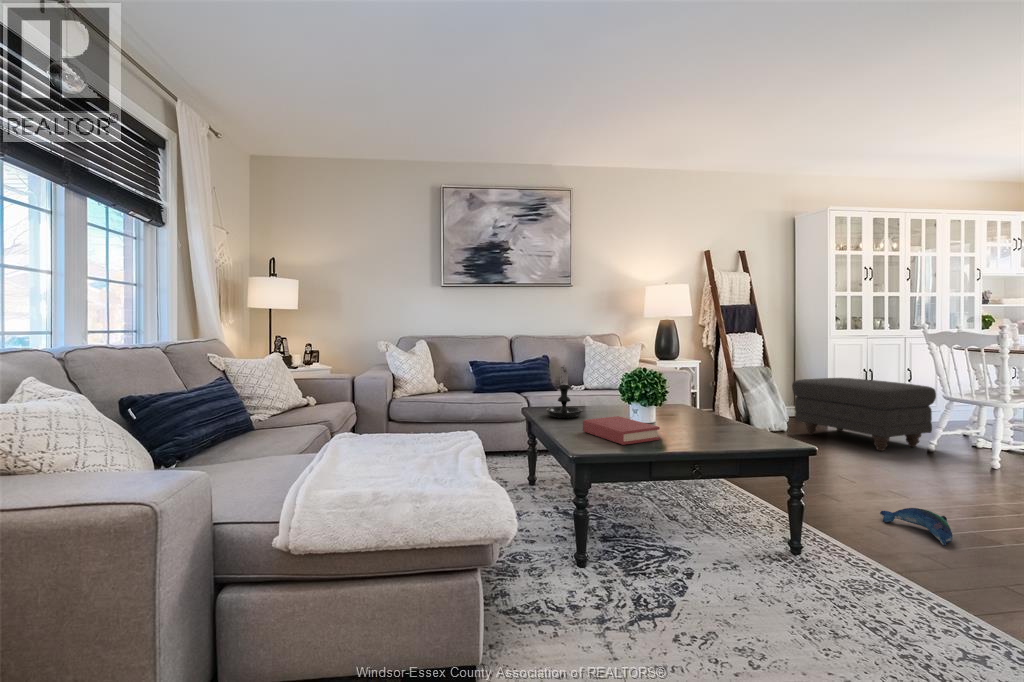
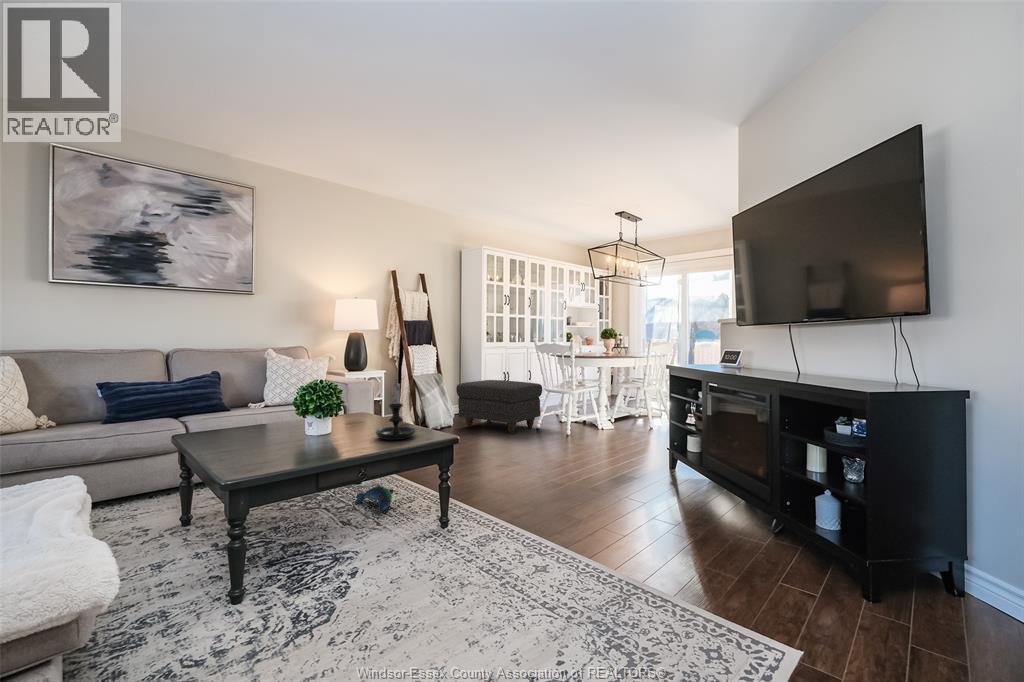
candle holder: present [546,366,584,418] -> present [376,383,417,440]
hardback book: present [583,416,660,445] -> none [246,434,330,463]
plush toy: present [880,508,953,545] -> present [355,487,393,513]

